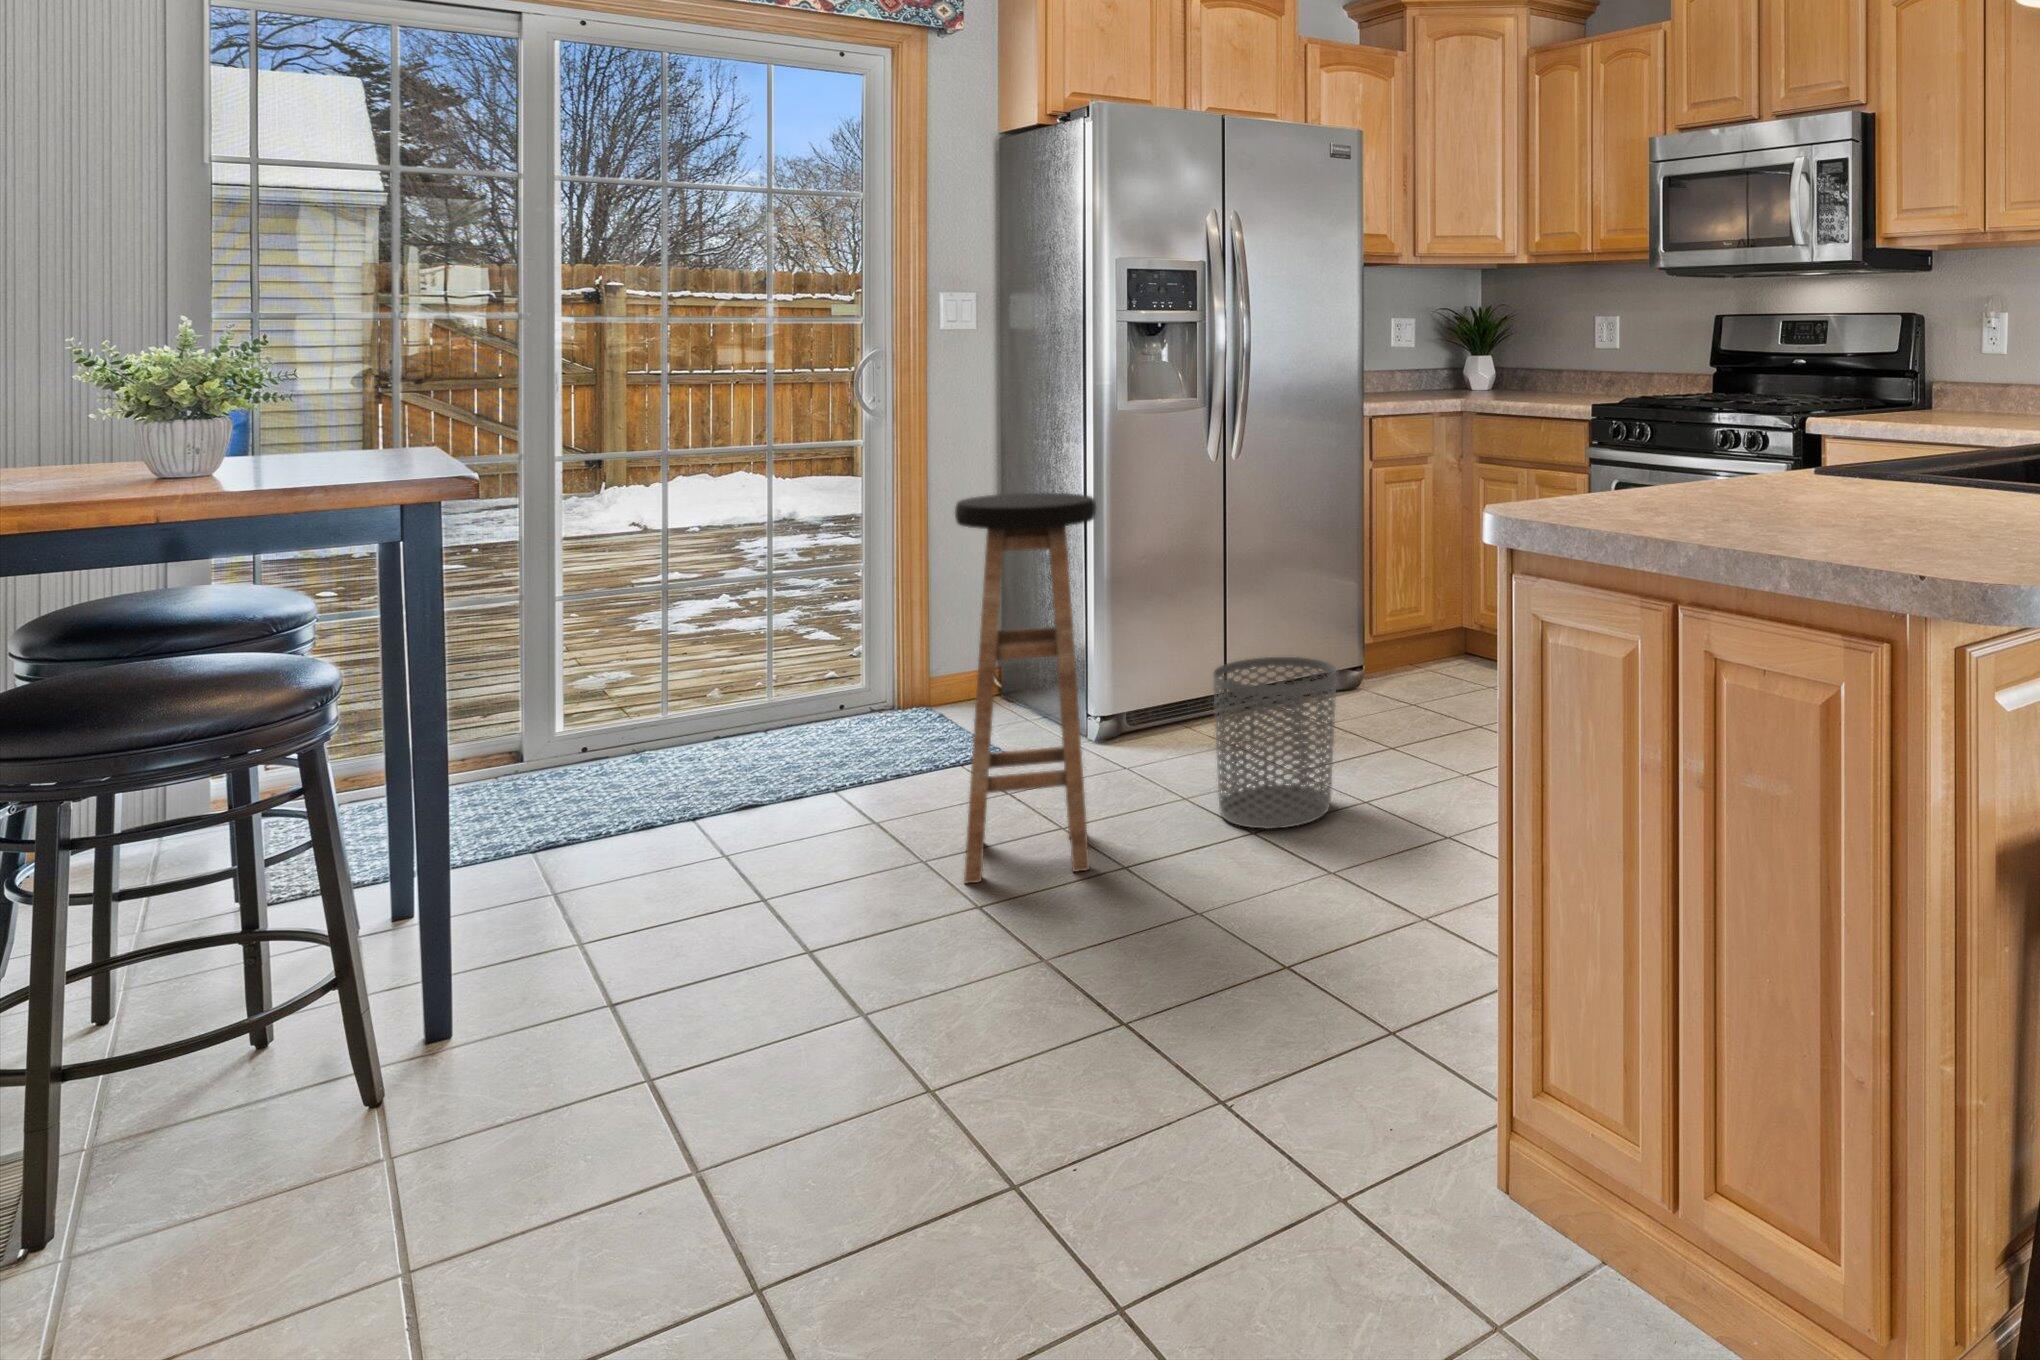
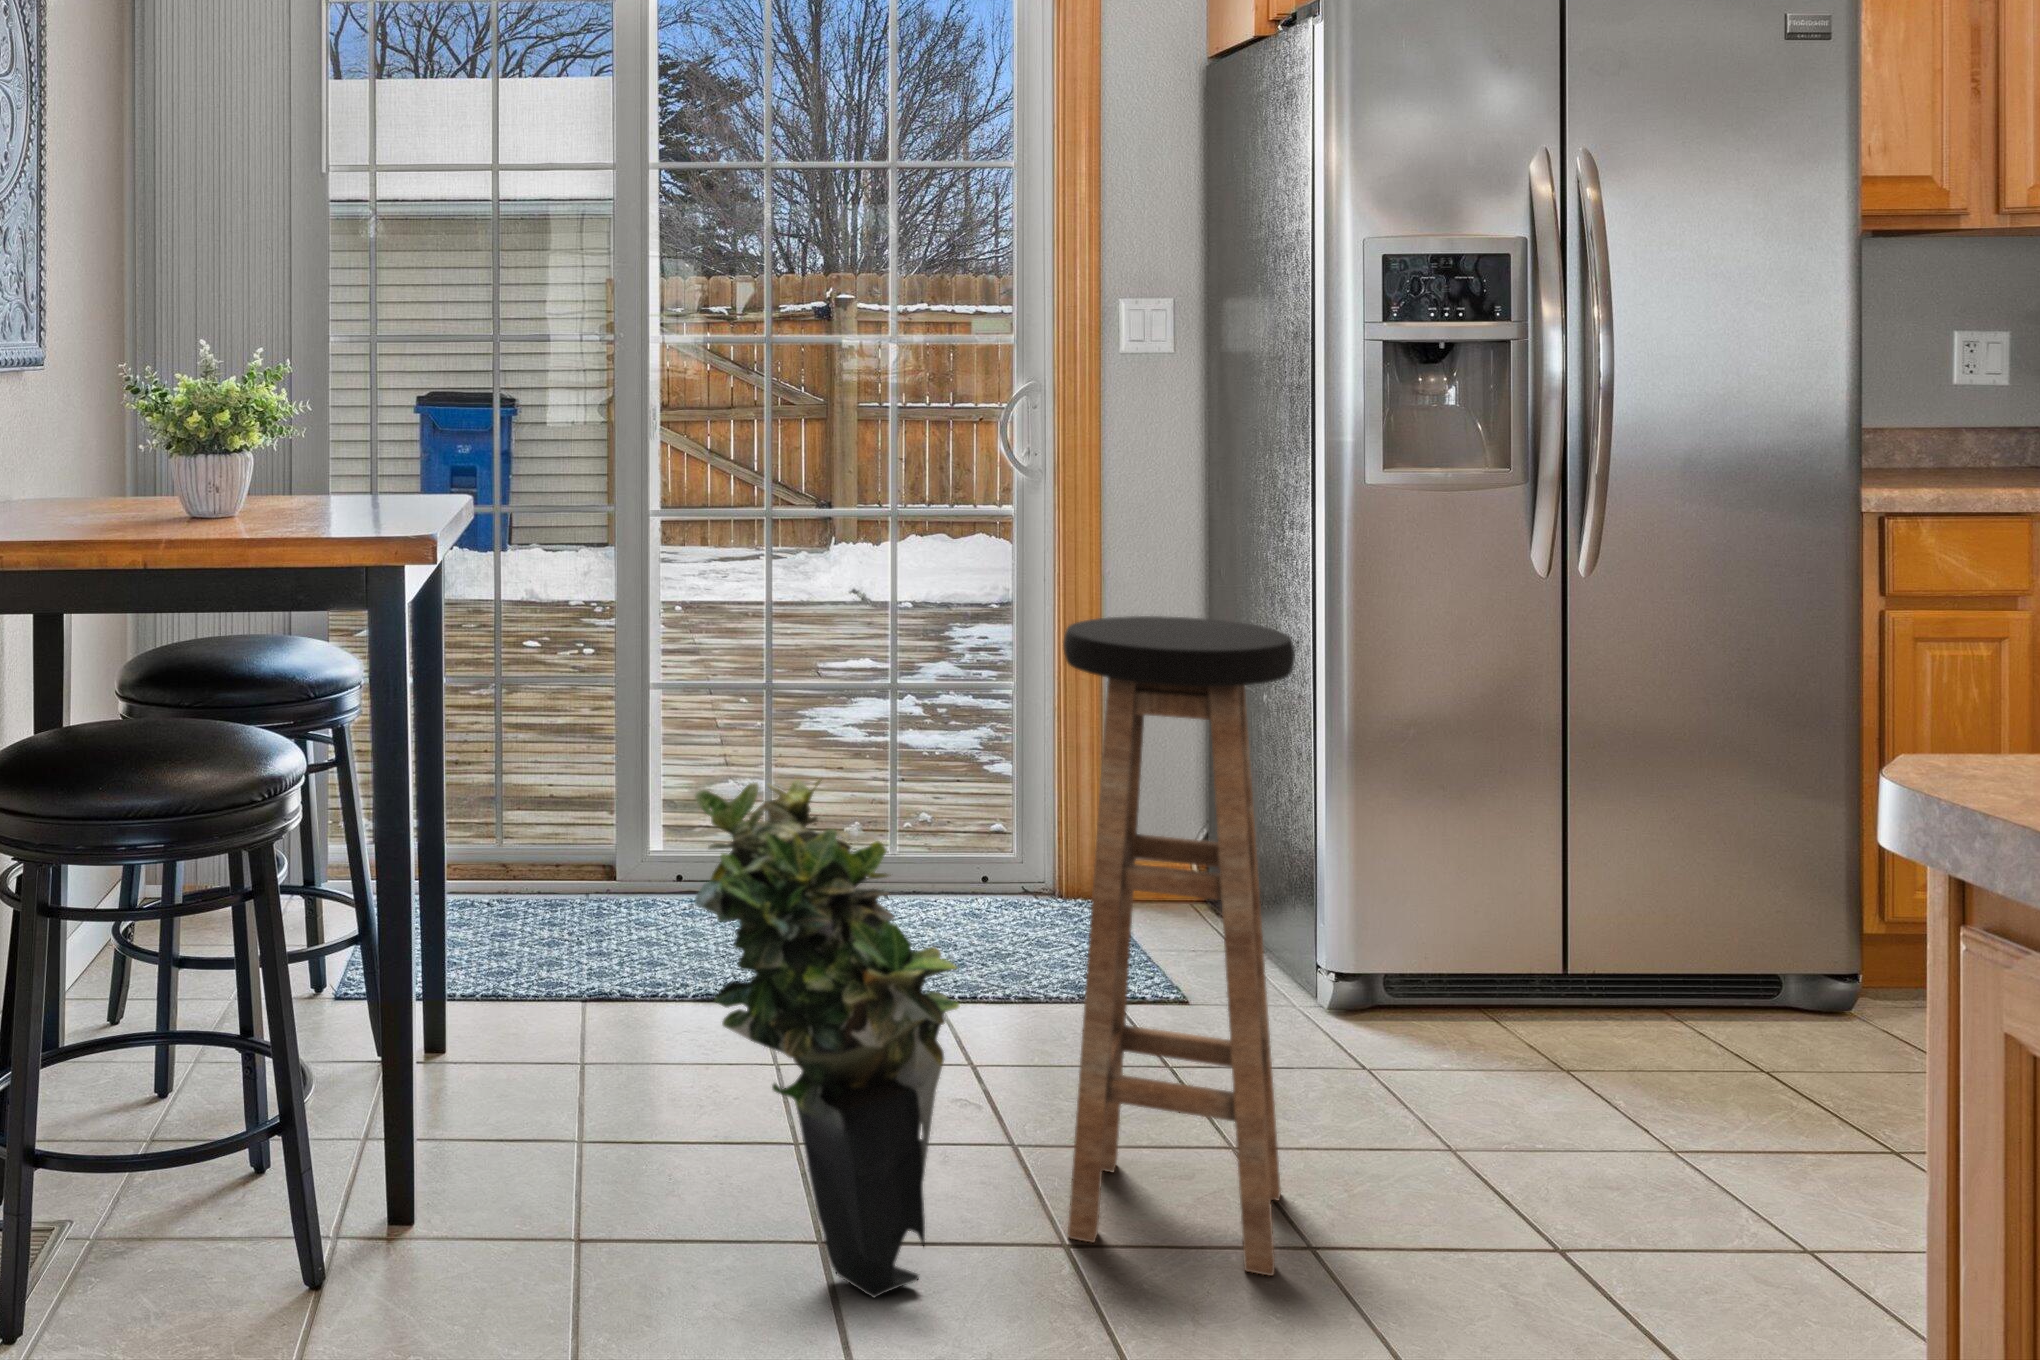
potted plant: none [696,615,902,943] -> present [694,780,959,1298]
waste bin: present [1213,657,1337,829] -> none [1522,949,1786,1299]

